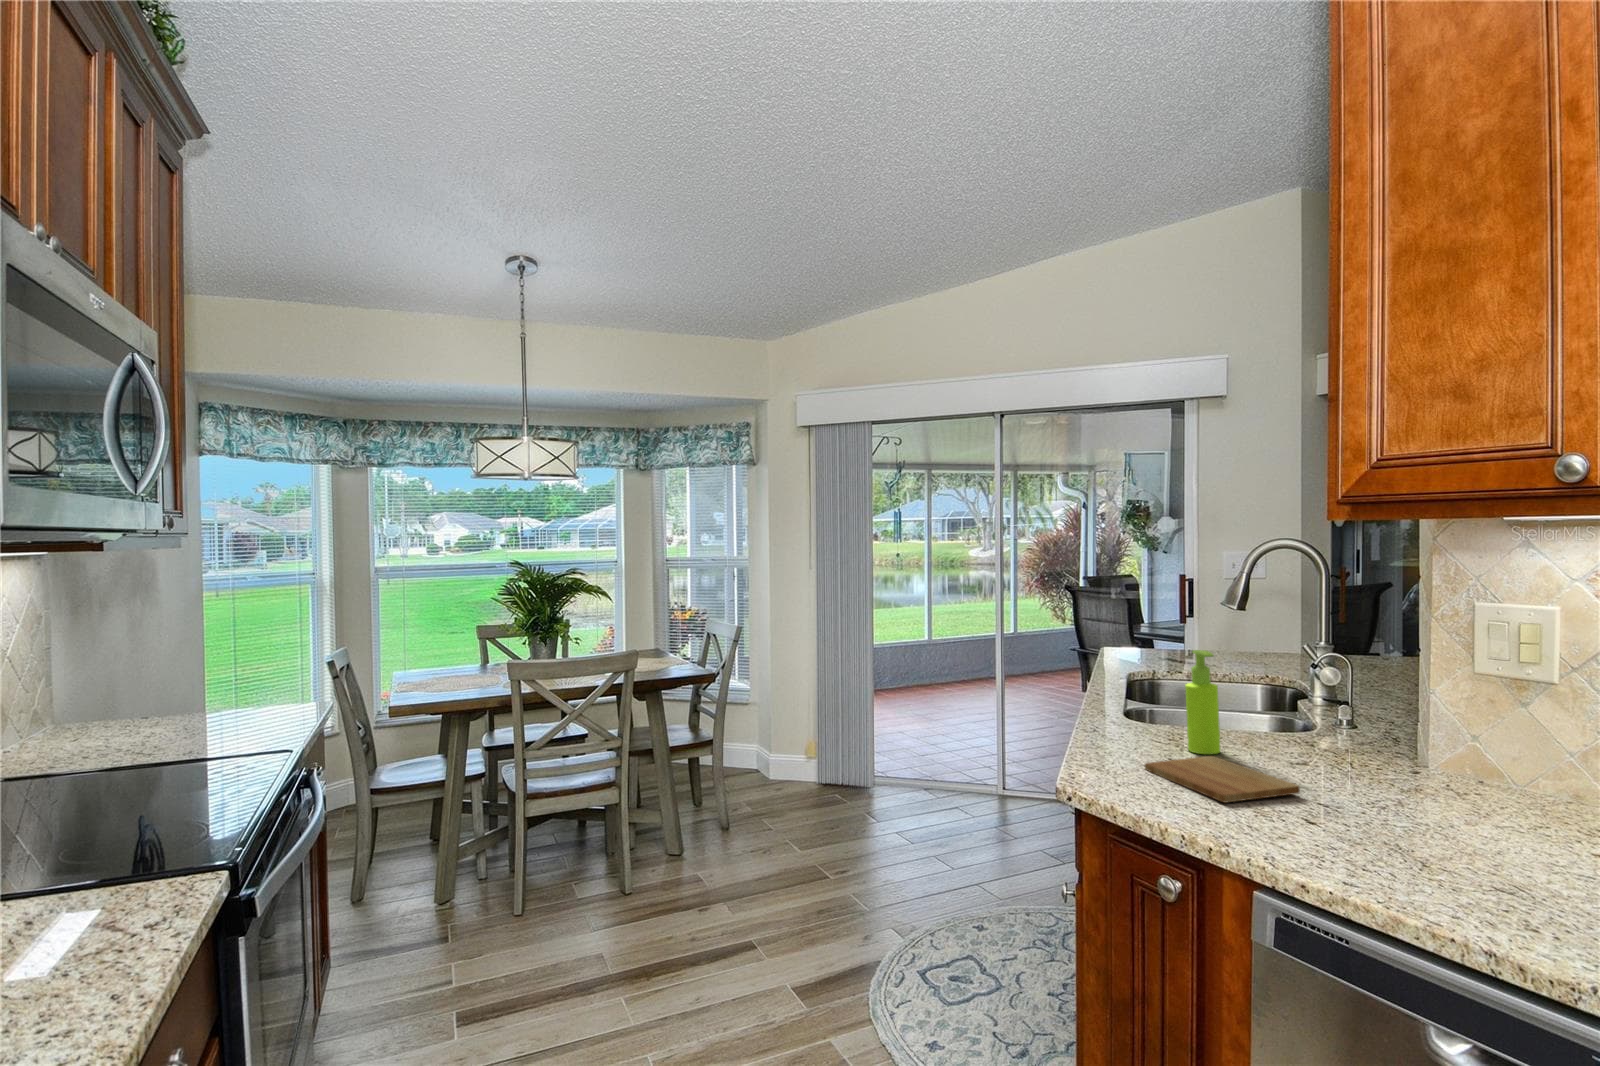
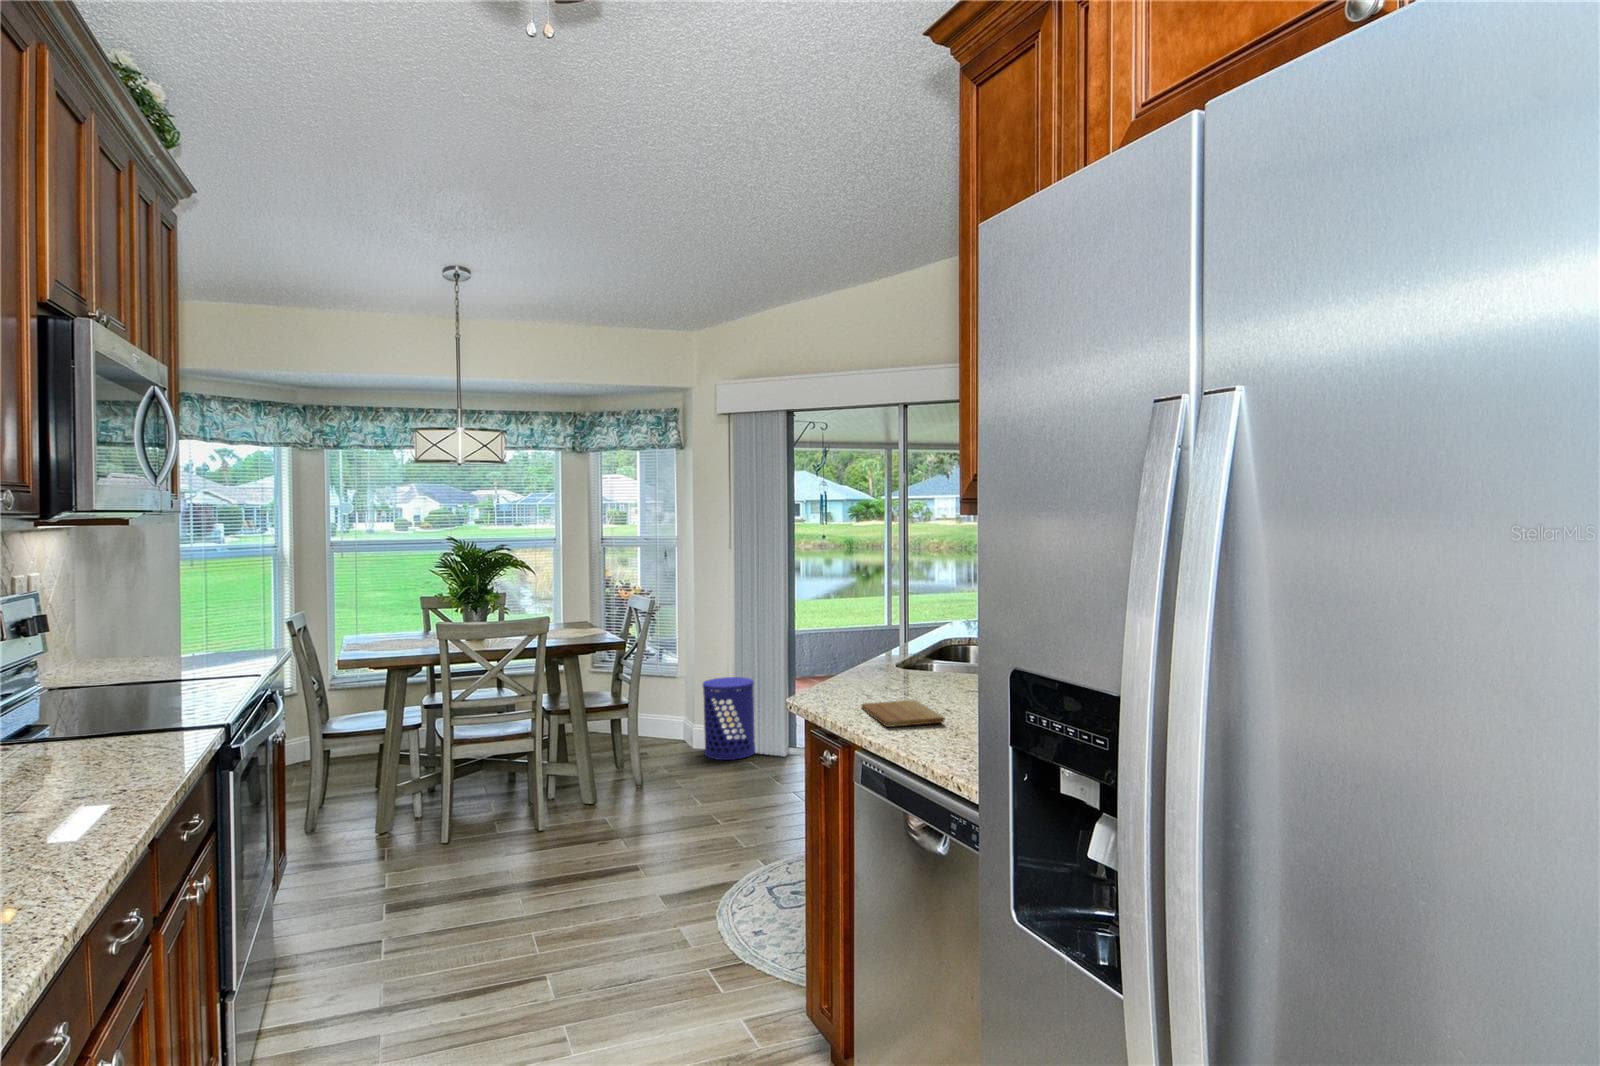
soap dispenser: present [1185,650,1220,754] -> none [907,624,930,700]
waste bin: none [787,710,846,804] -> present [703,677,755,760]

